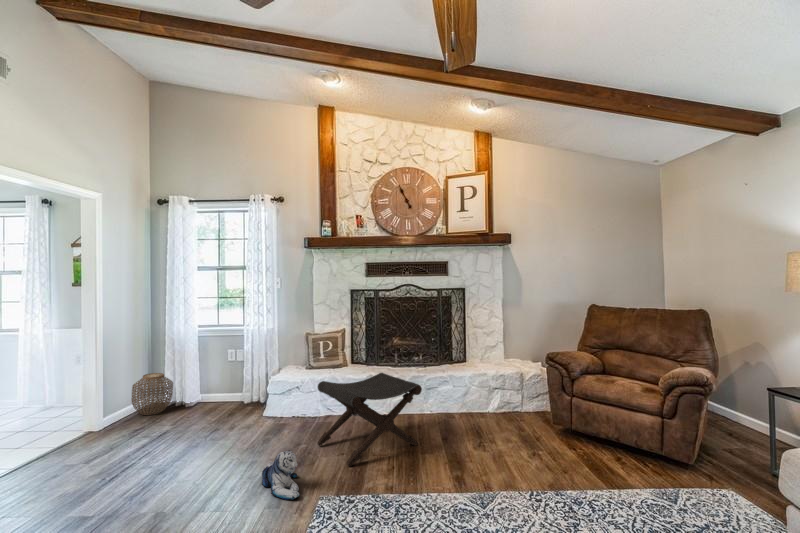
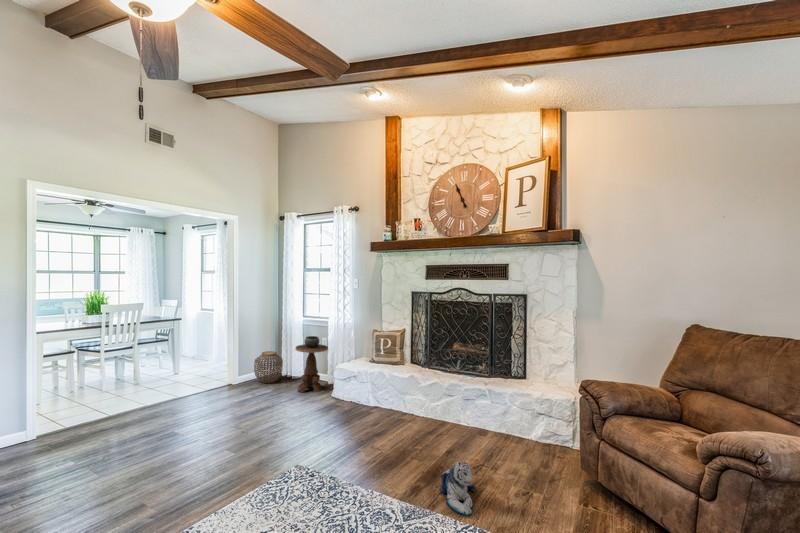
side table: none [206,347,247,416] -> present [295,336,328,393]
footstool: present [317,373,422,466] -> none [330,374,417,455]
plush toy: present [262,450,299,500] -> present [440,462,475,516]

